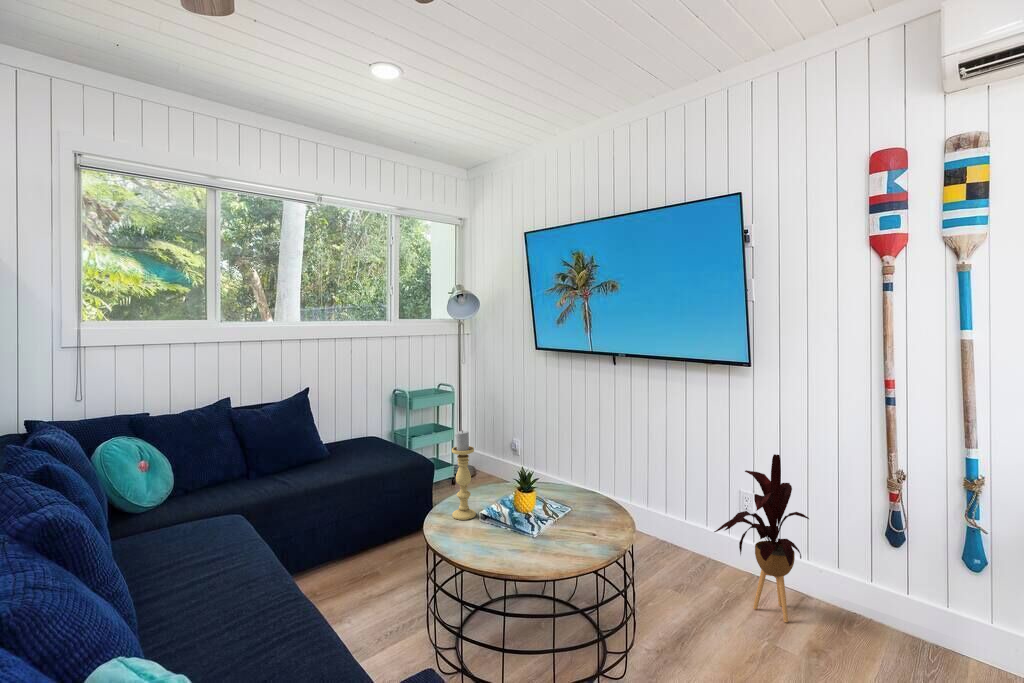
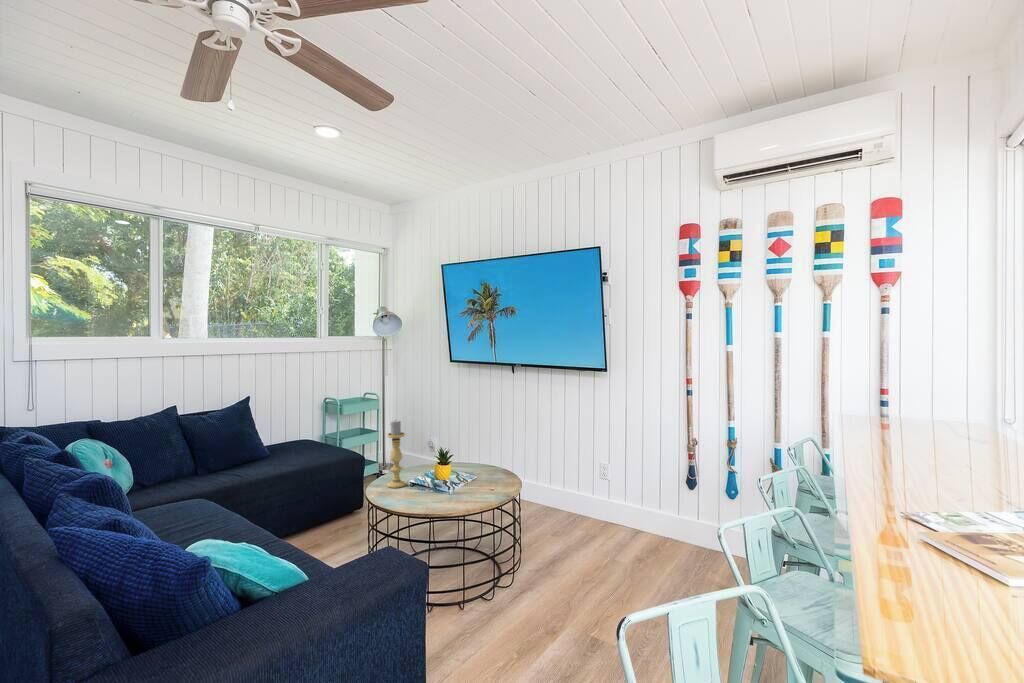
house plant: present [714,454,809,622] -> none [581,431,642,550]

